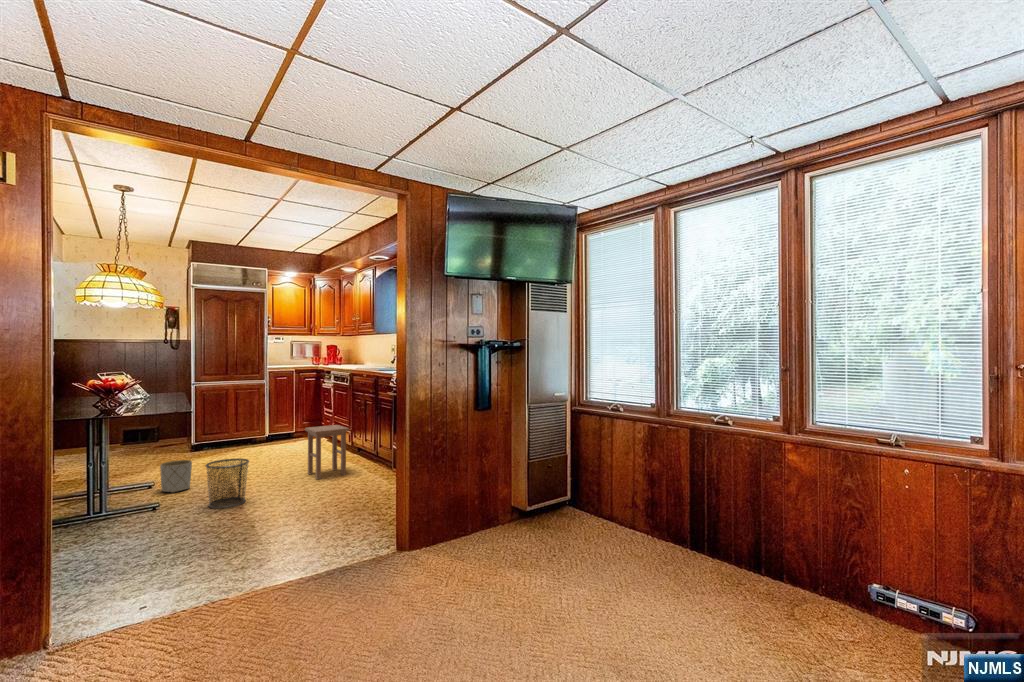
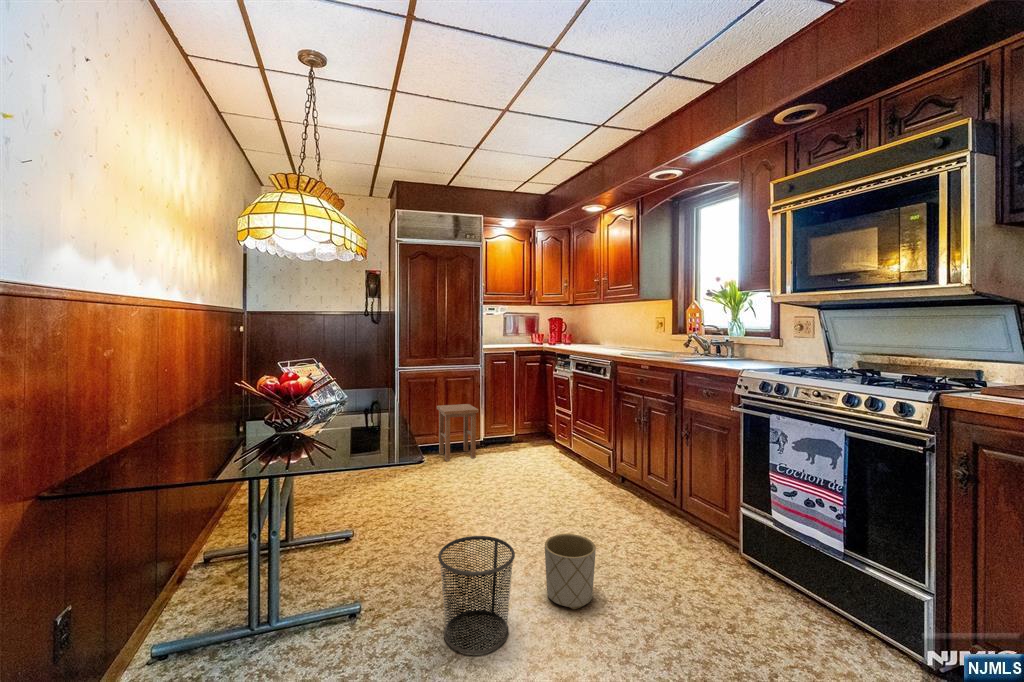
stool: present [305,425,349,479] -> present [437,404,479,461]
planter: present [160,460,192,493] -> present [545,534,596,609]

